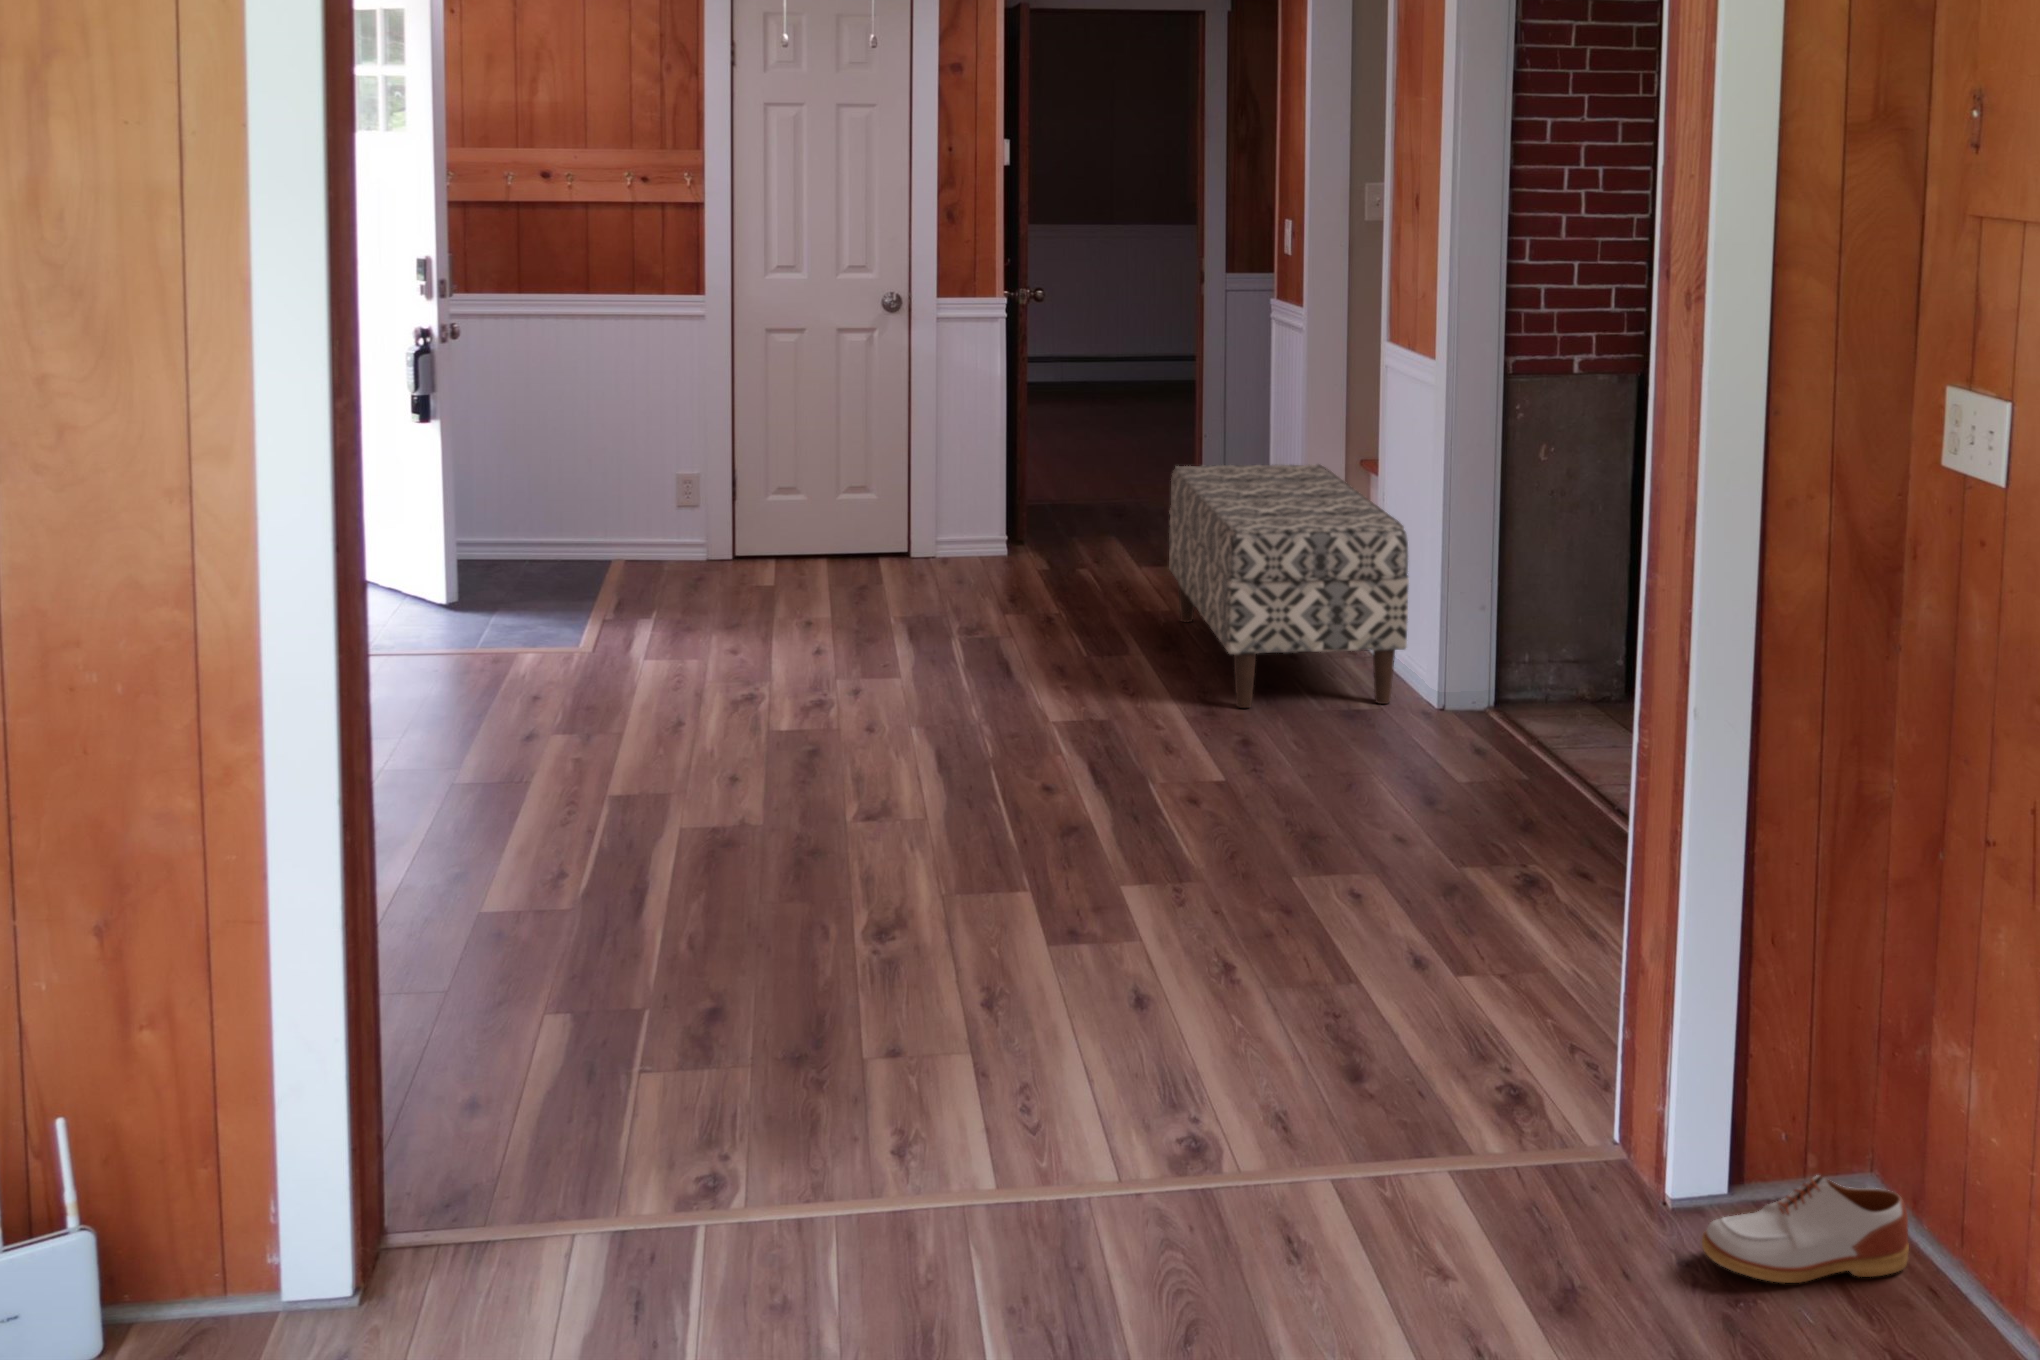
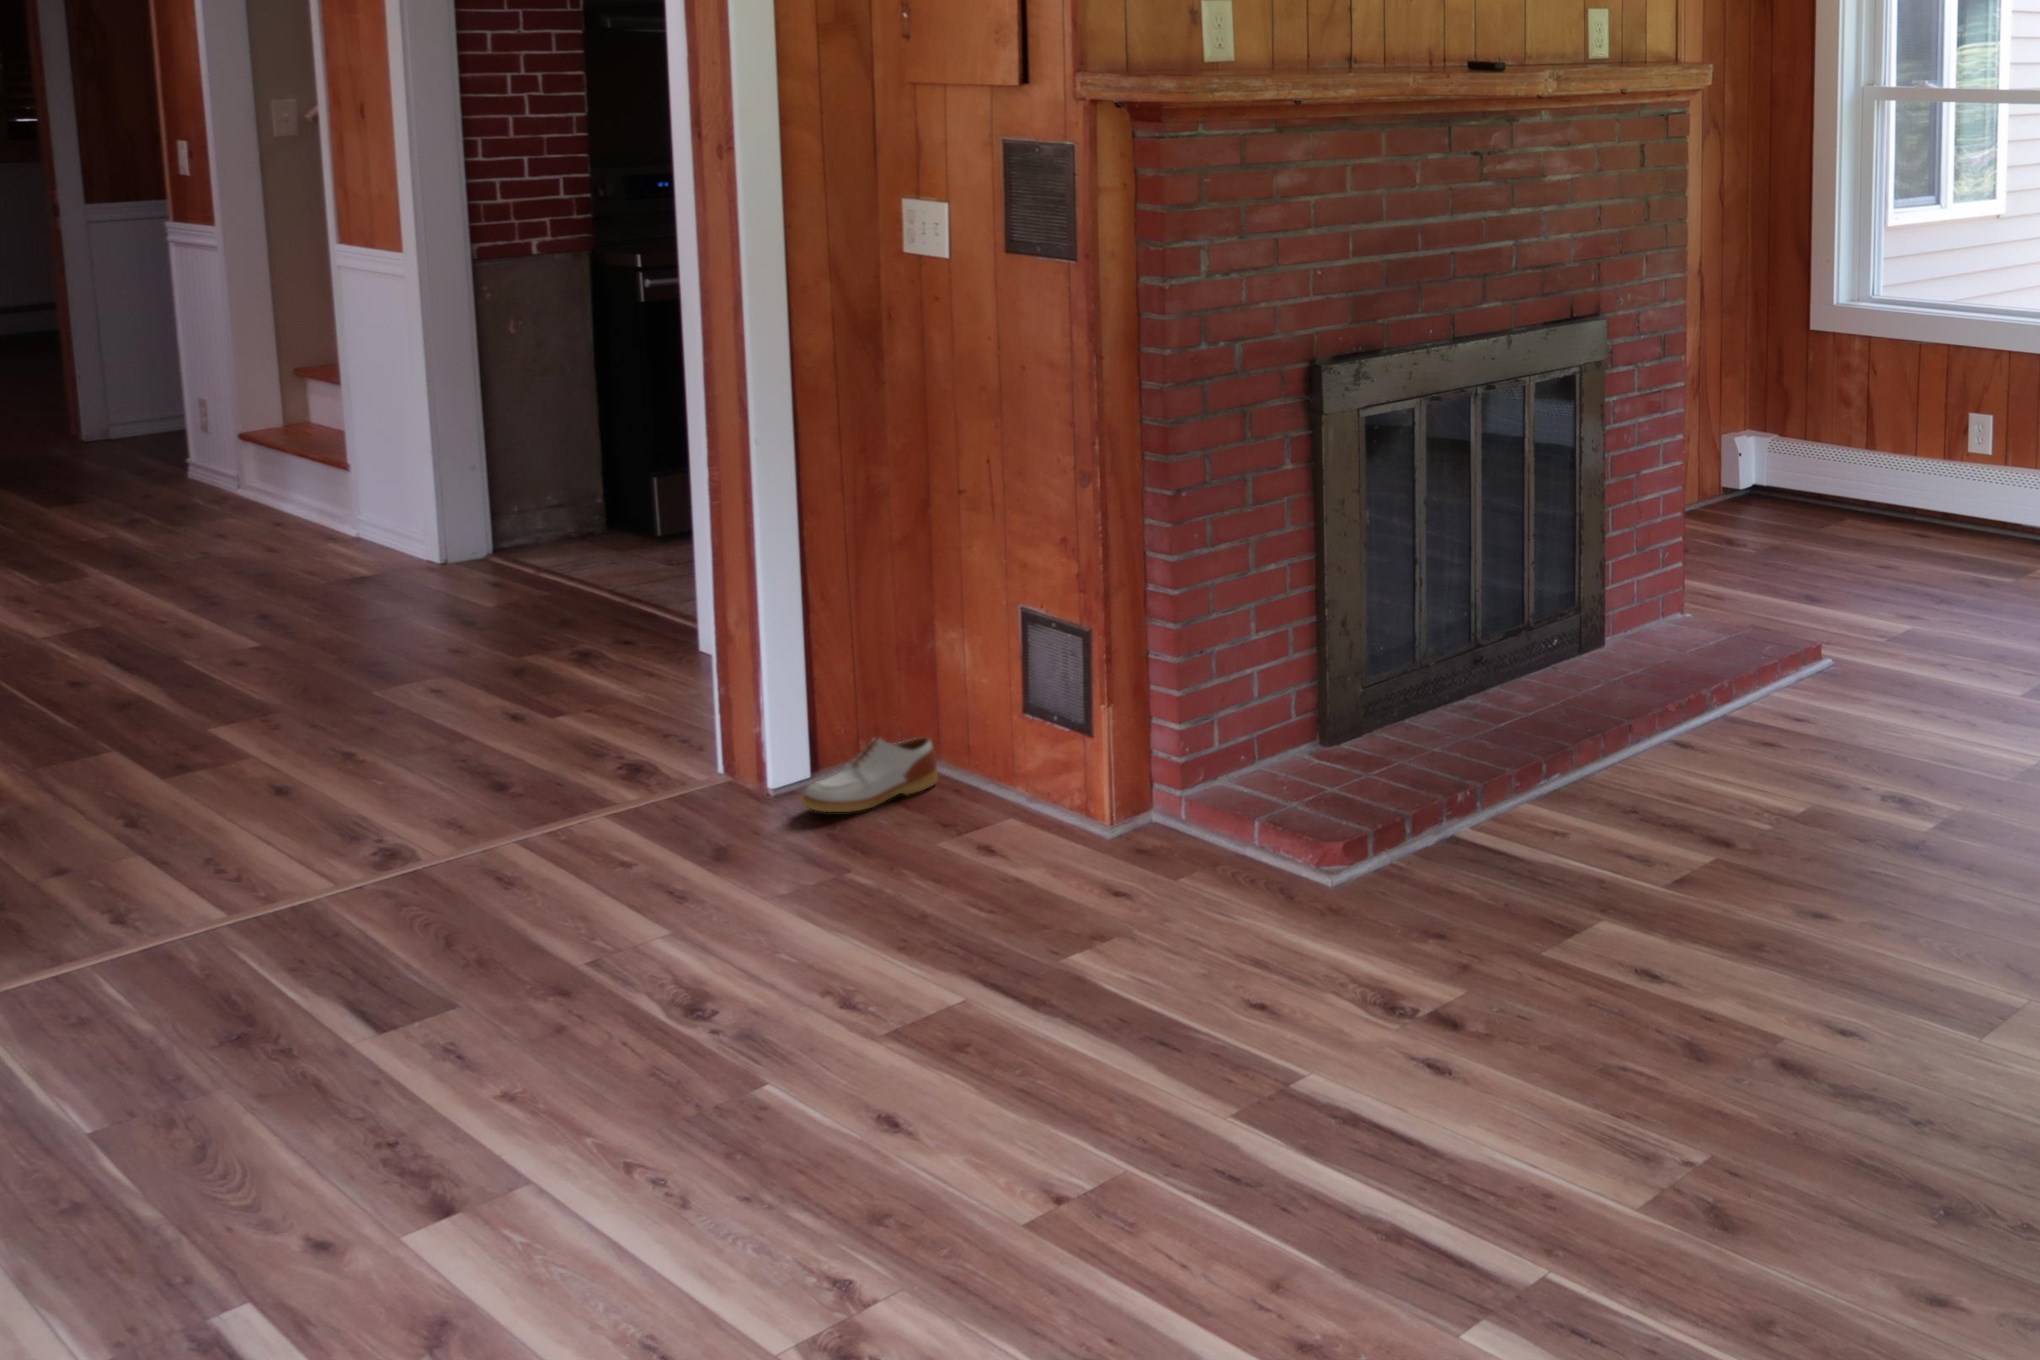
bench: present [1169,464,1409,708] -> none [89,371,404,596]

